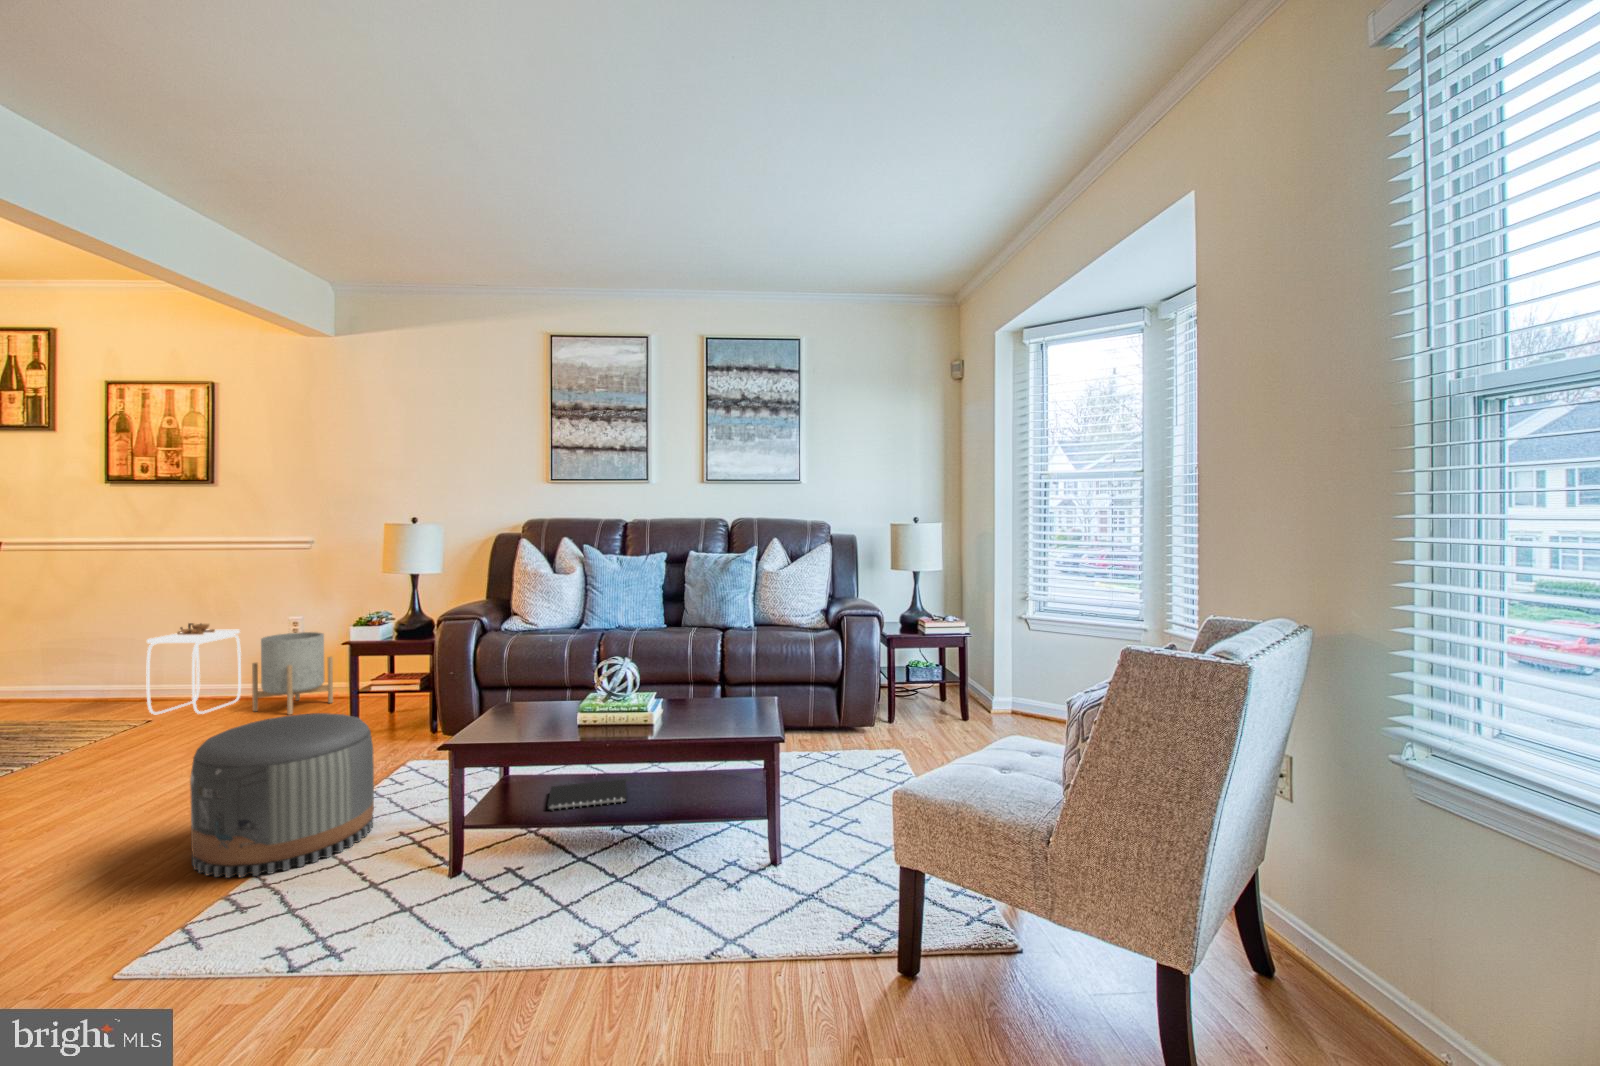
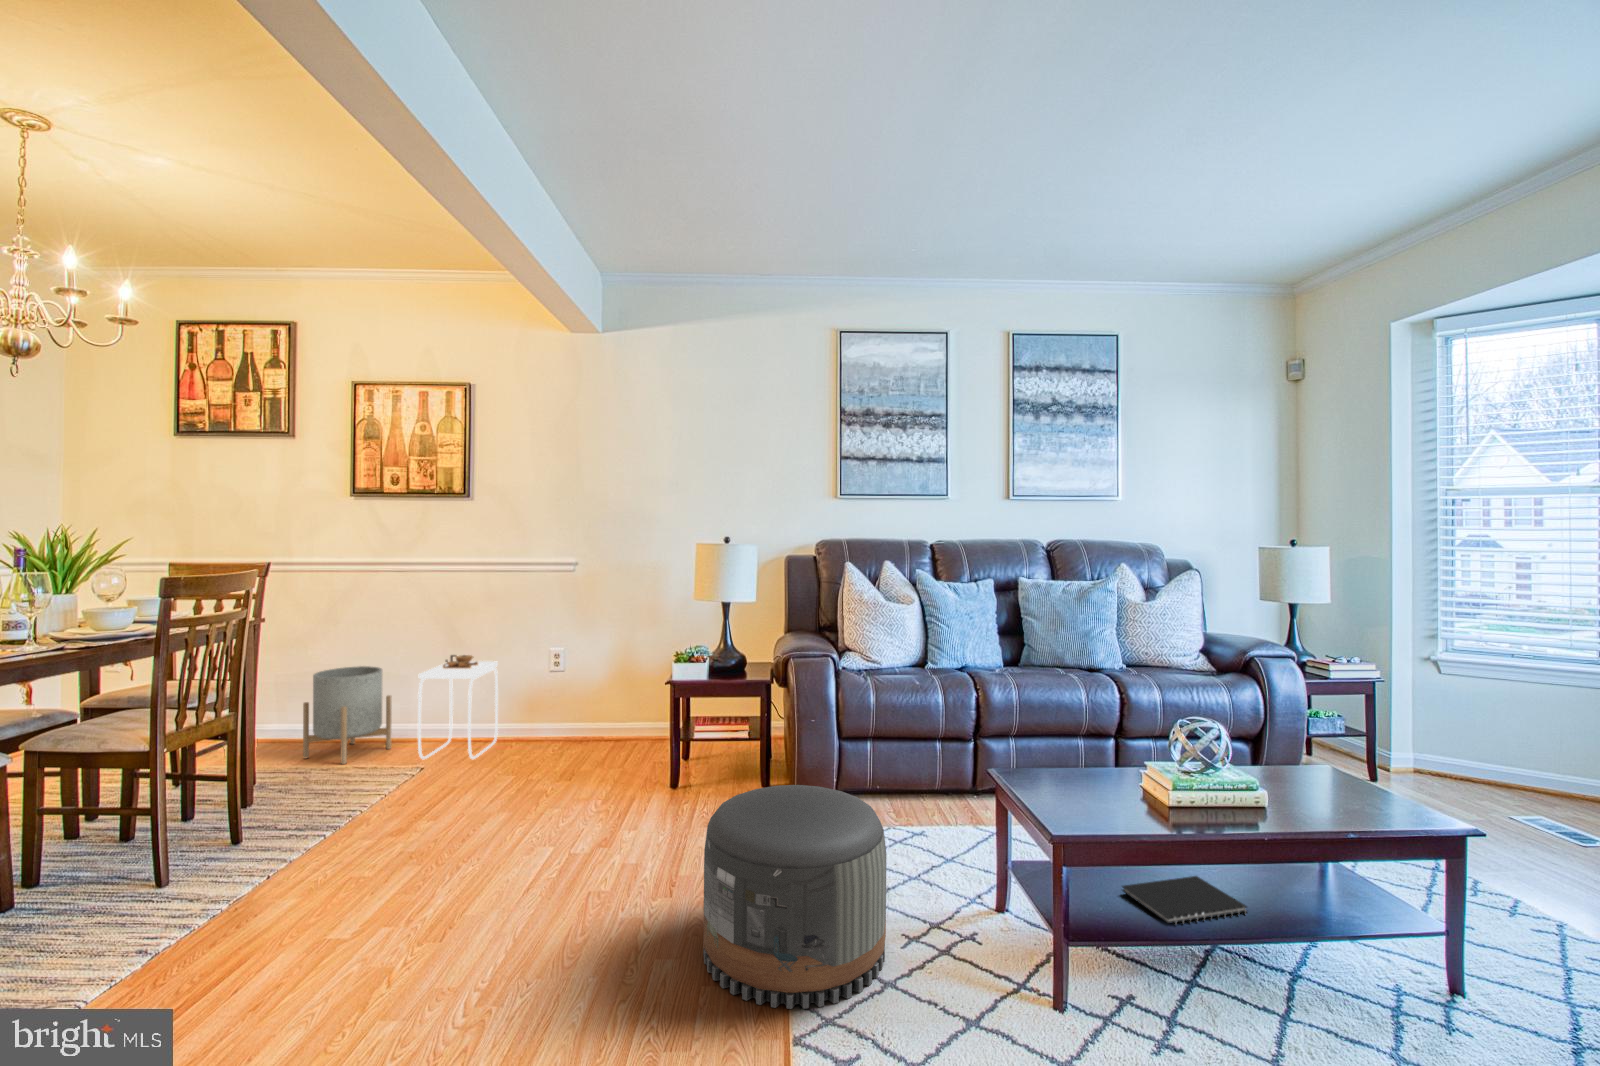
planter: present [252,632,333,715] -> present [303,666,392,764]

